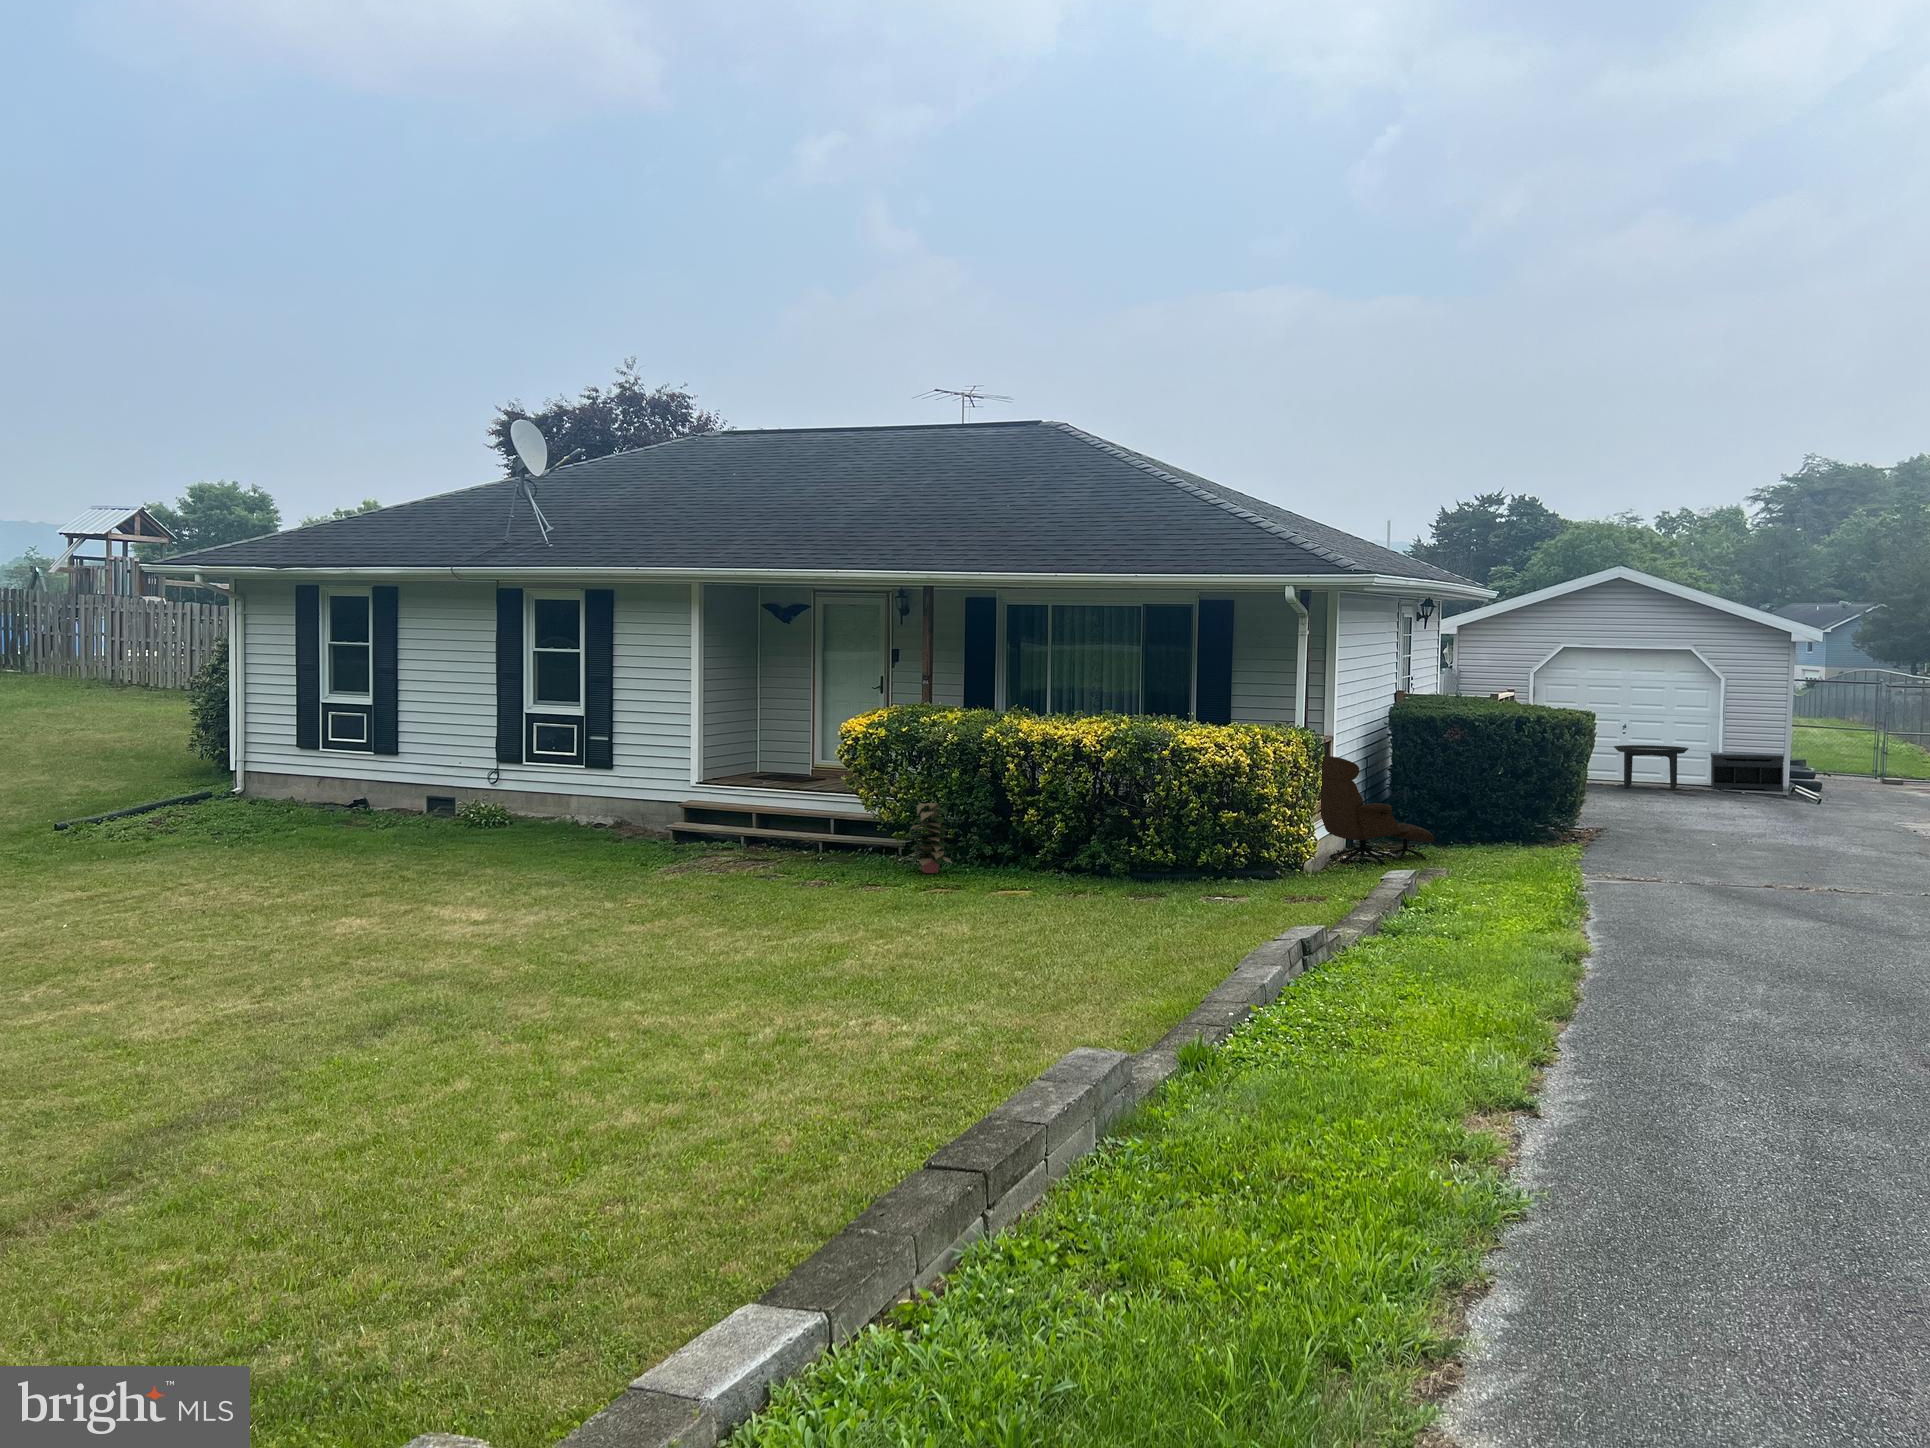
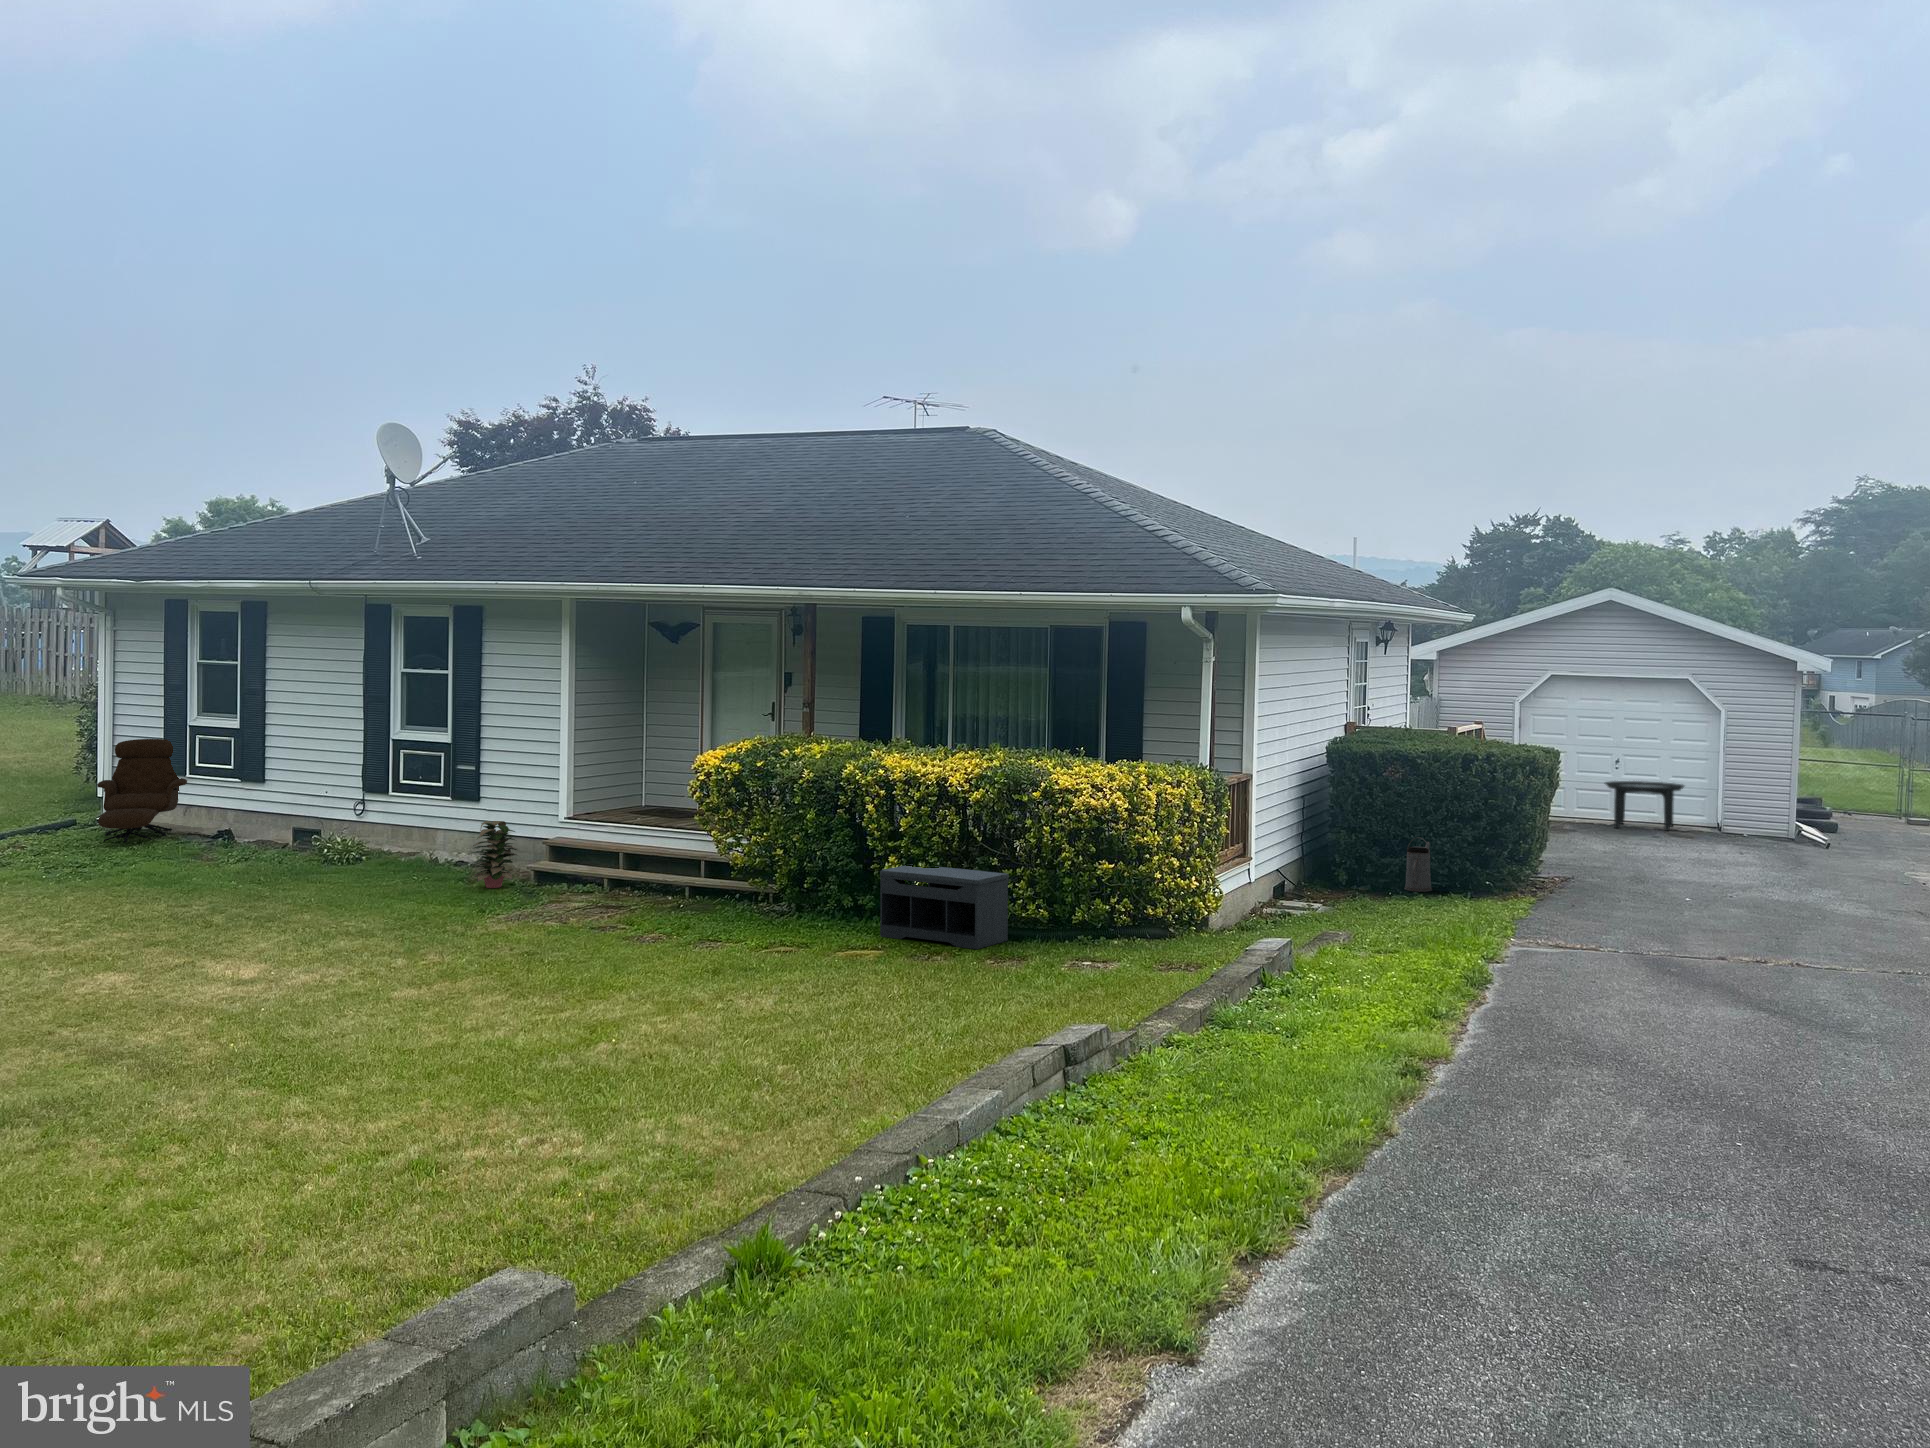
bench: present [1711,753,1784,791] -> present [880,865,1009,949]
lounge chair: present [1320,756,1435,864] -> present [97,739,187,842]
watering can: none [1463,793,1489,841] -> present [1404,837,1432,892]
decorative plant: present [907,803,953,873] -> present [472,821,517,888]

